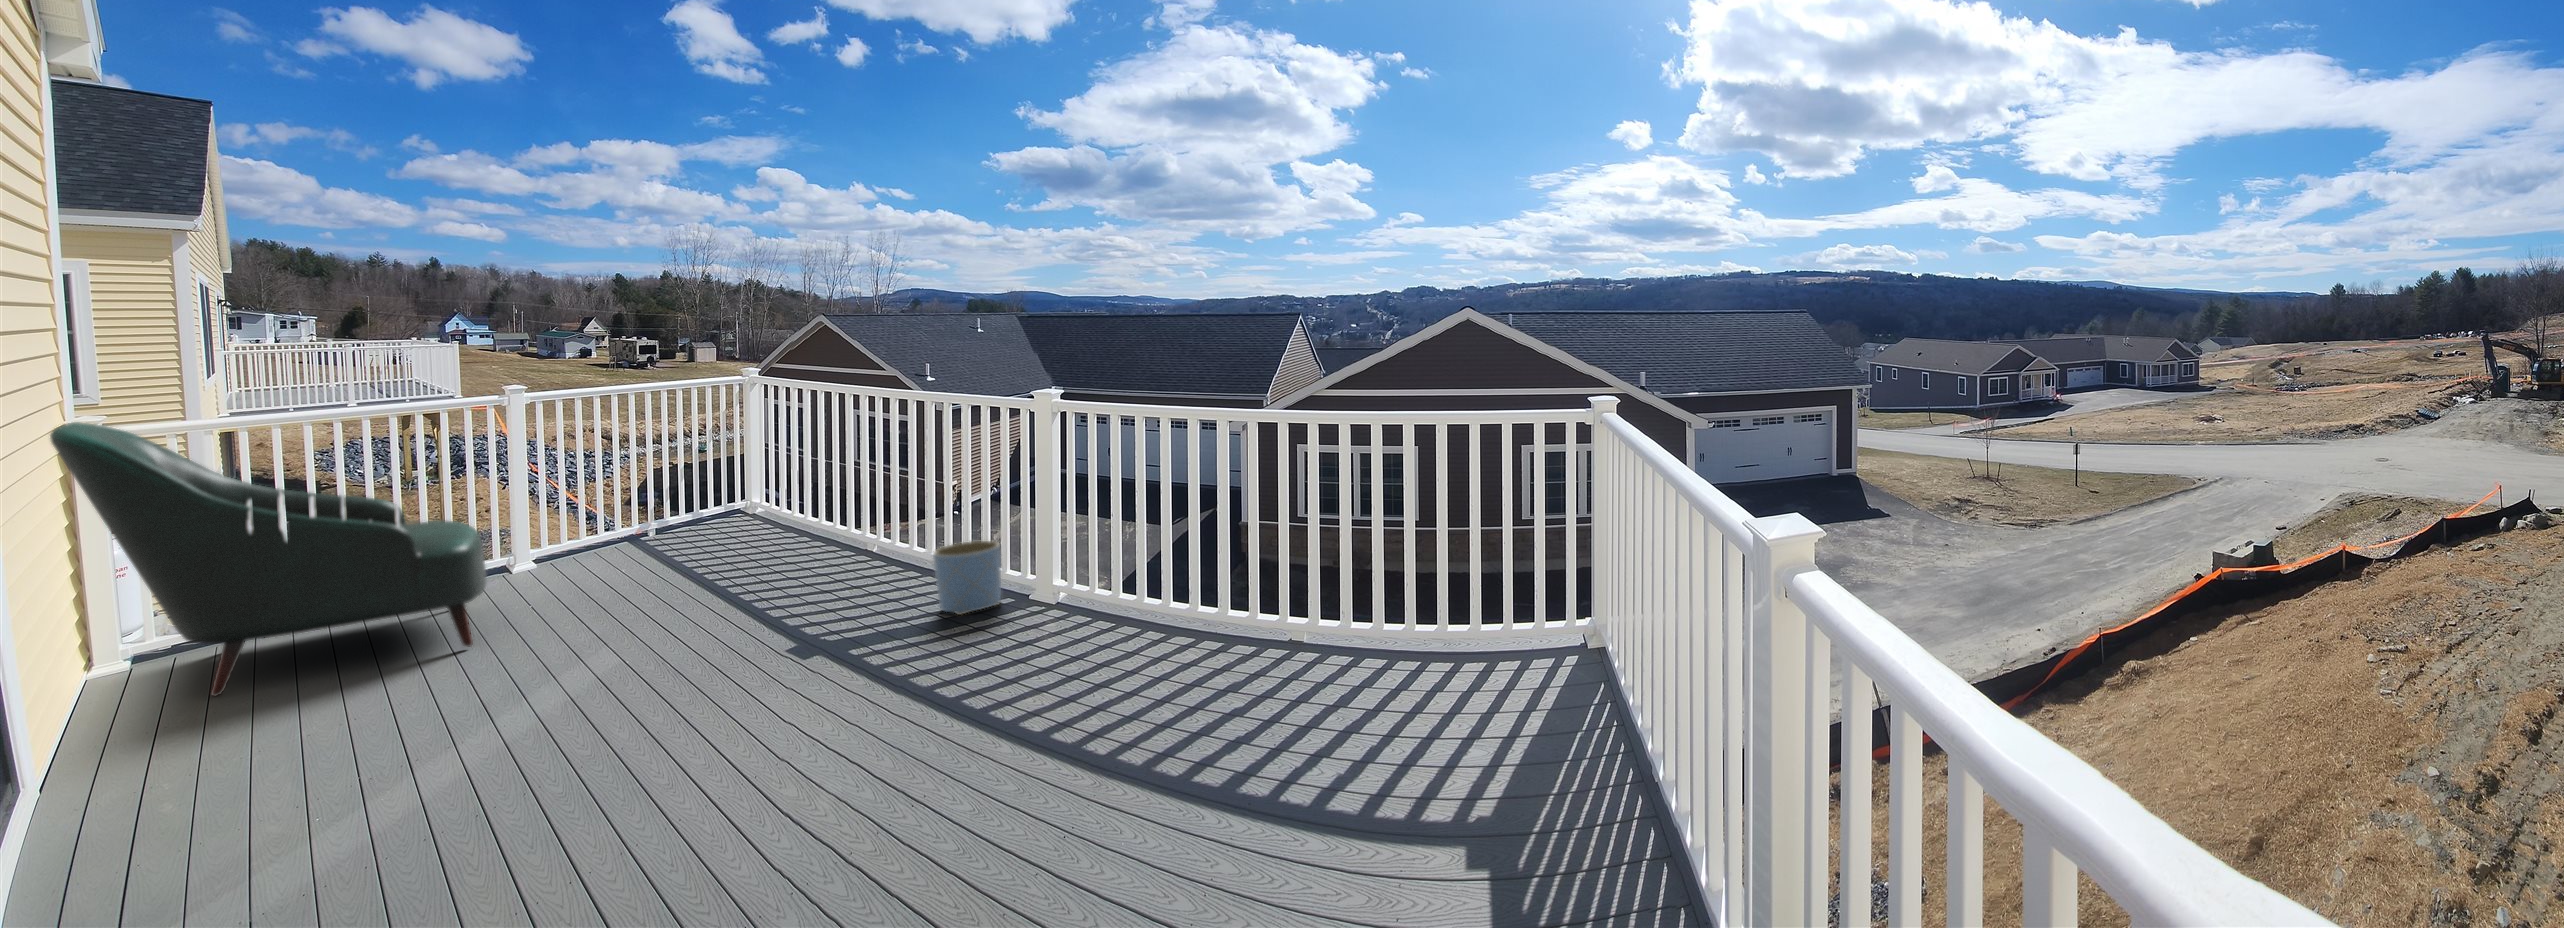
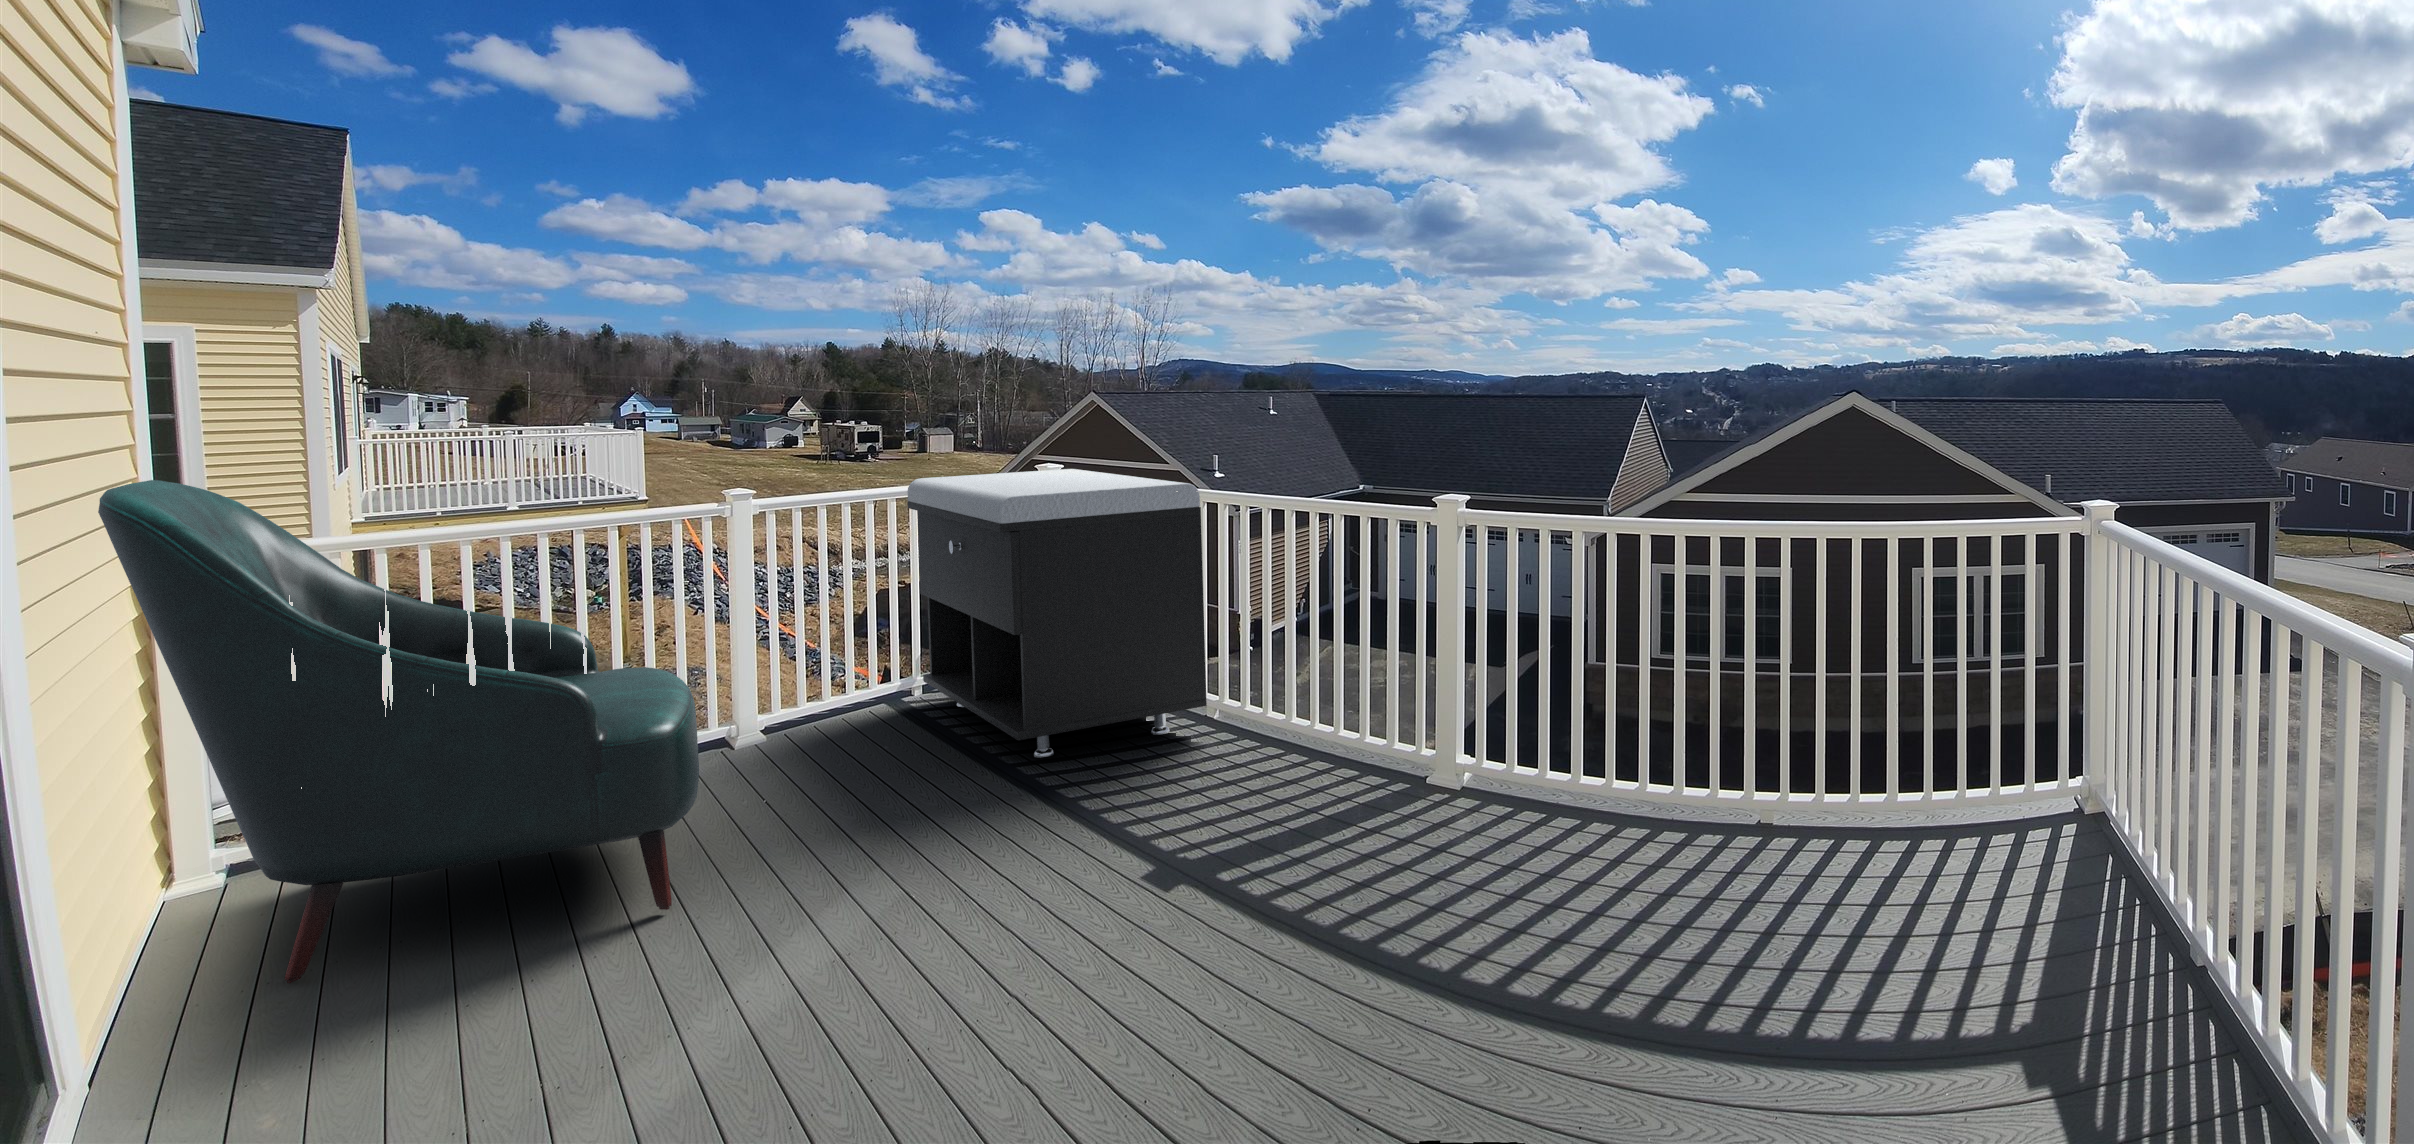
storage bench: none [635,391,848,562] -> present [908,469,1207,758]
planter: present [933,541,1001,615] -> none [1423,769,1542,929]

